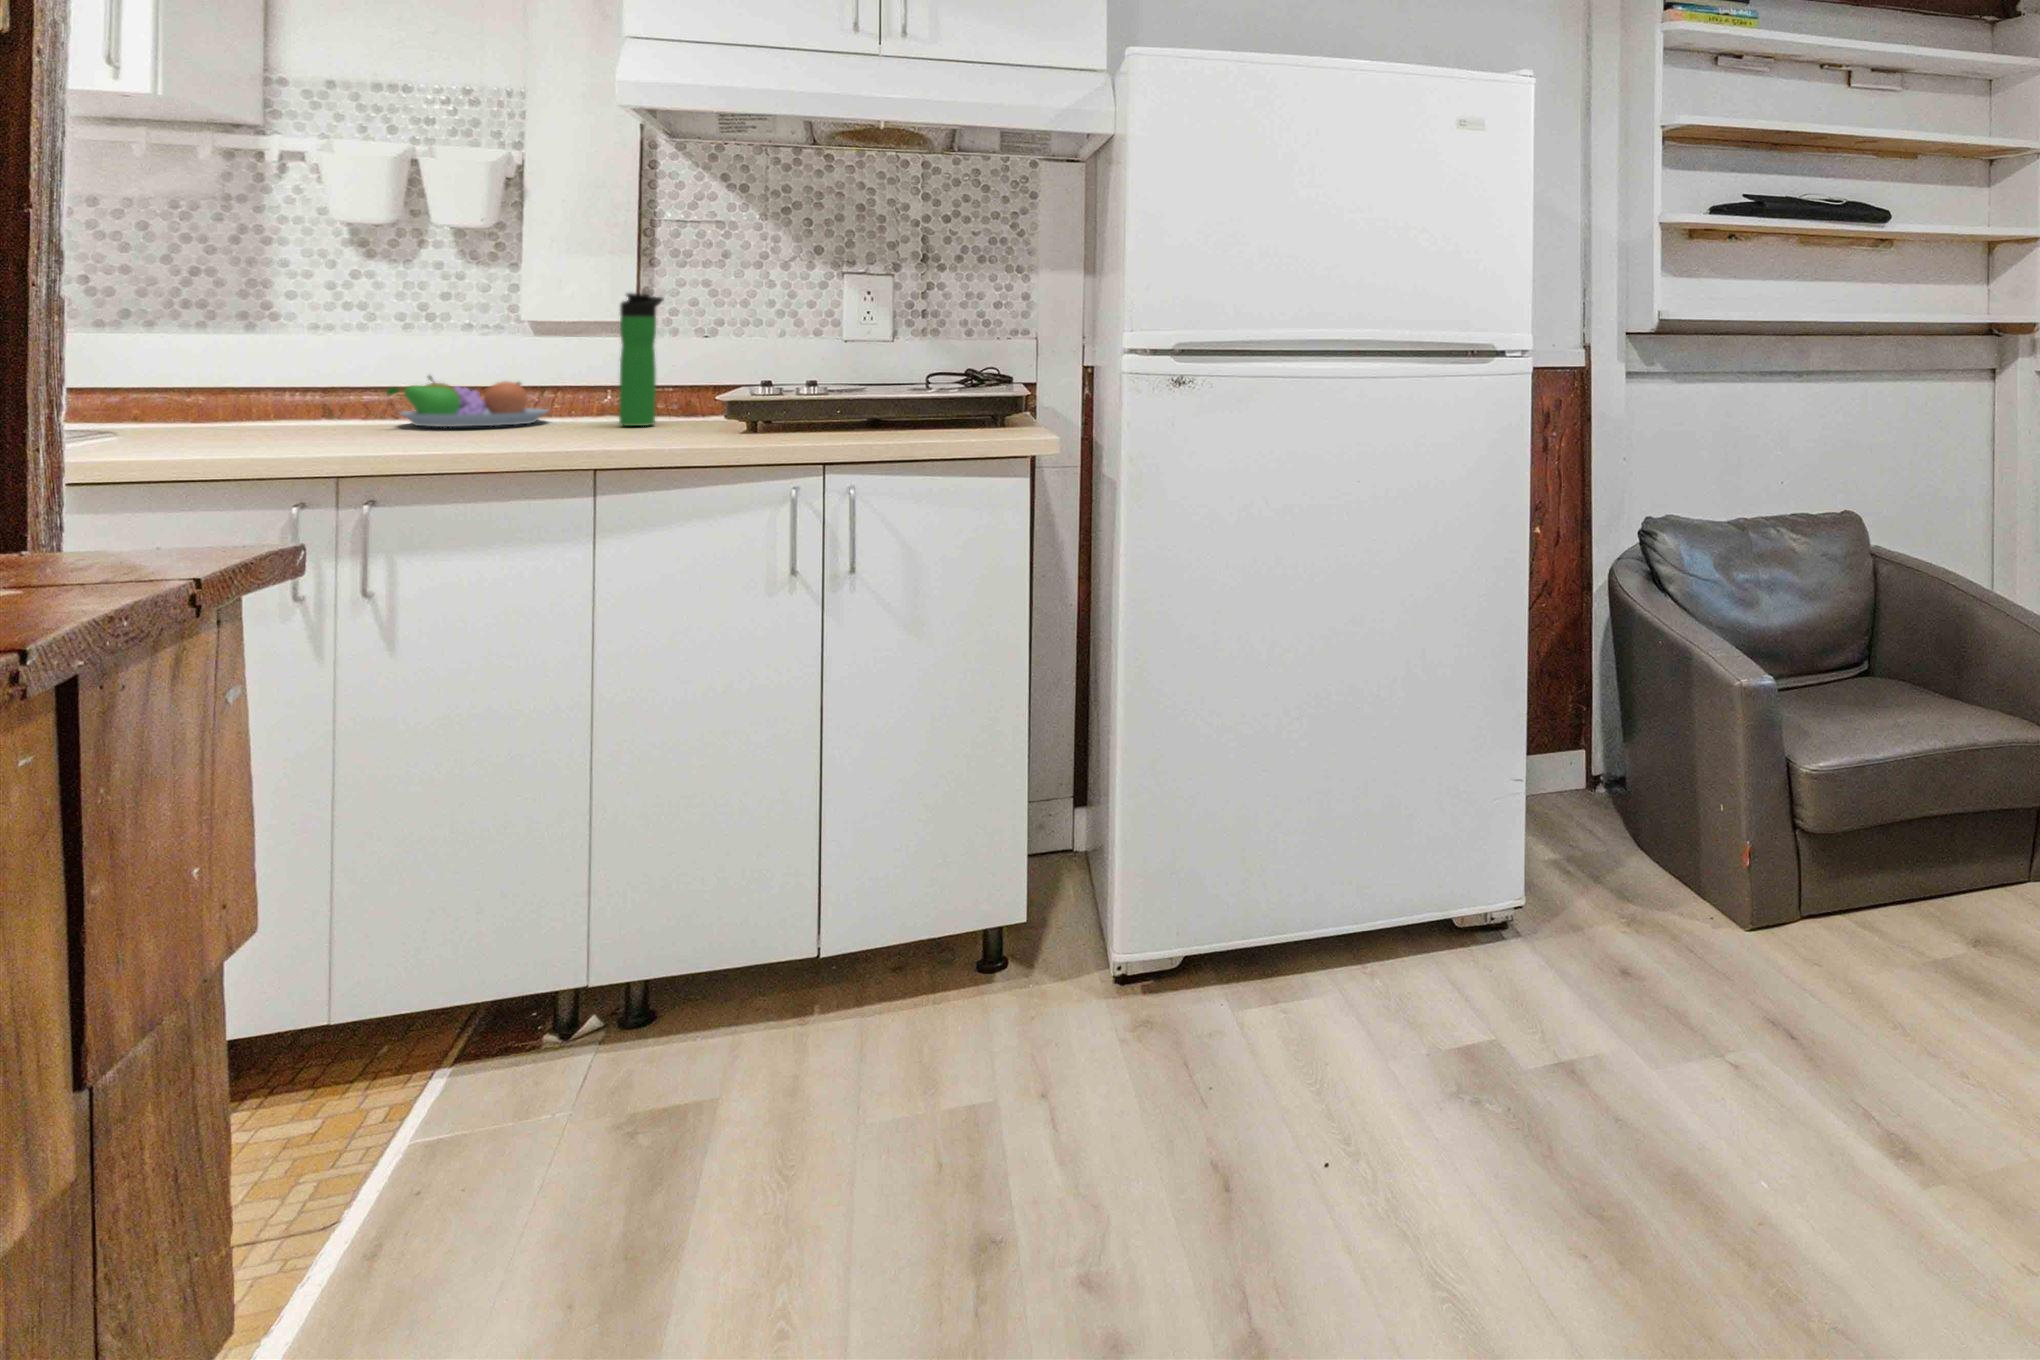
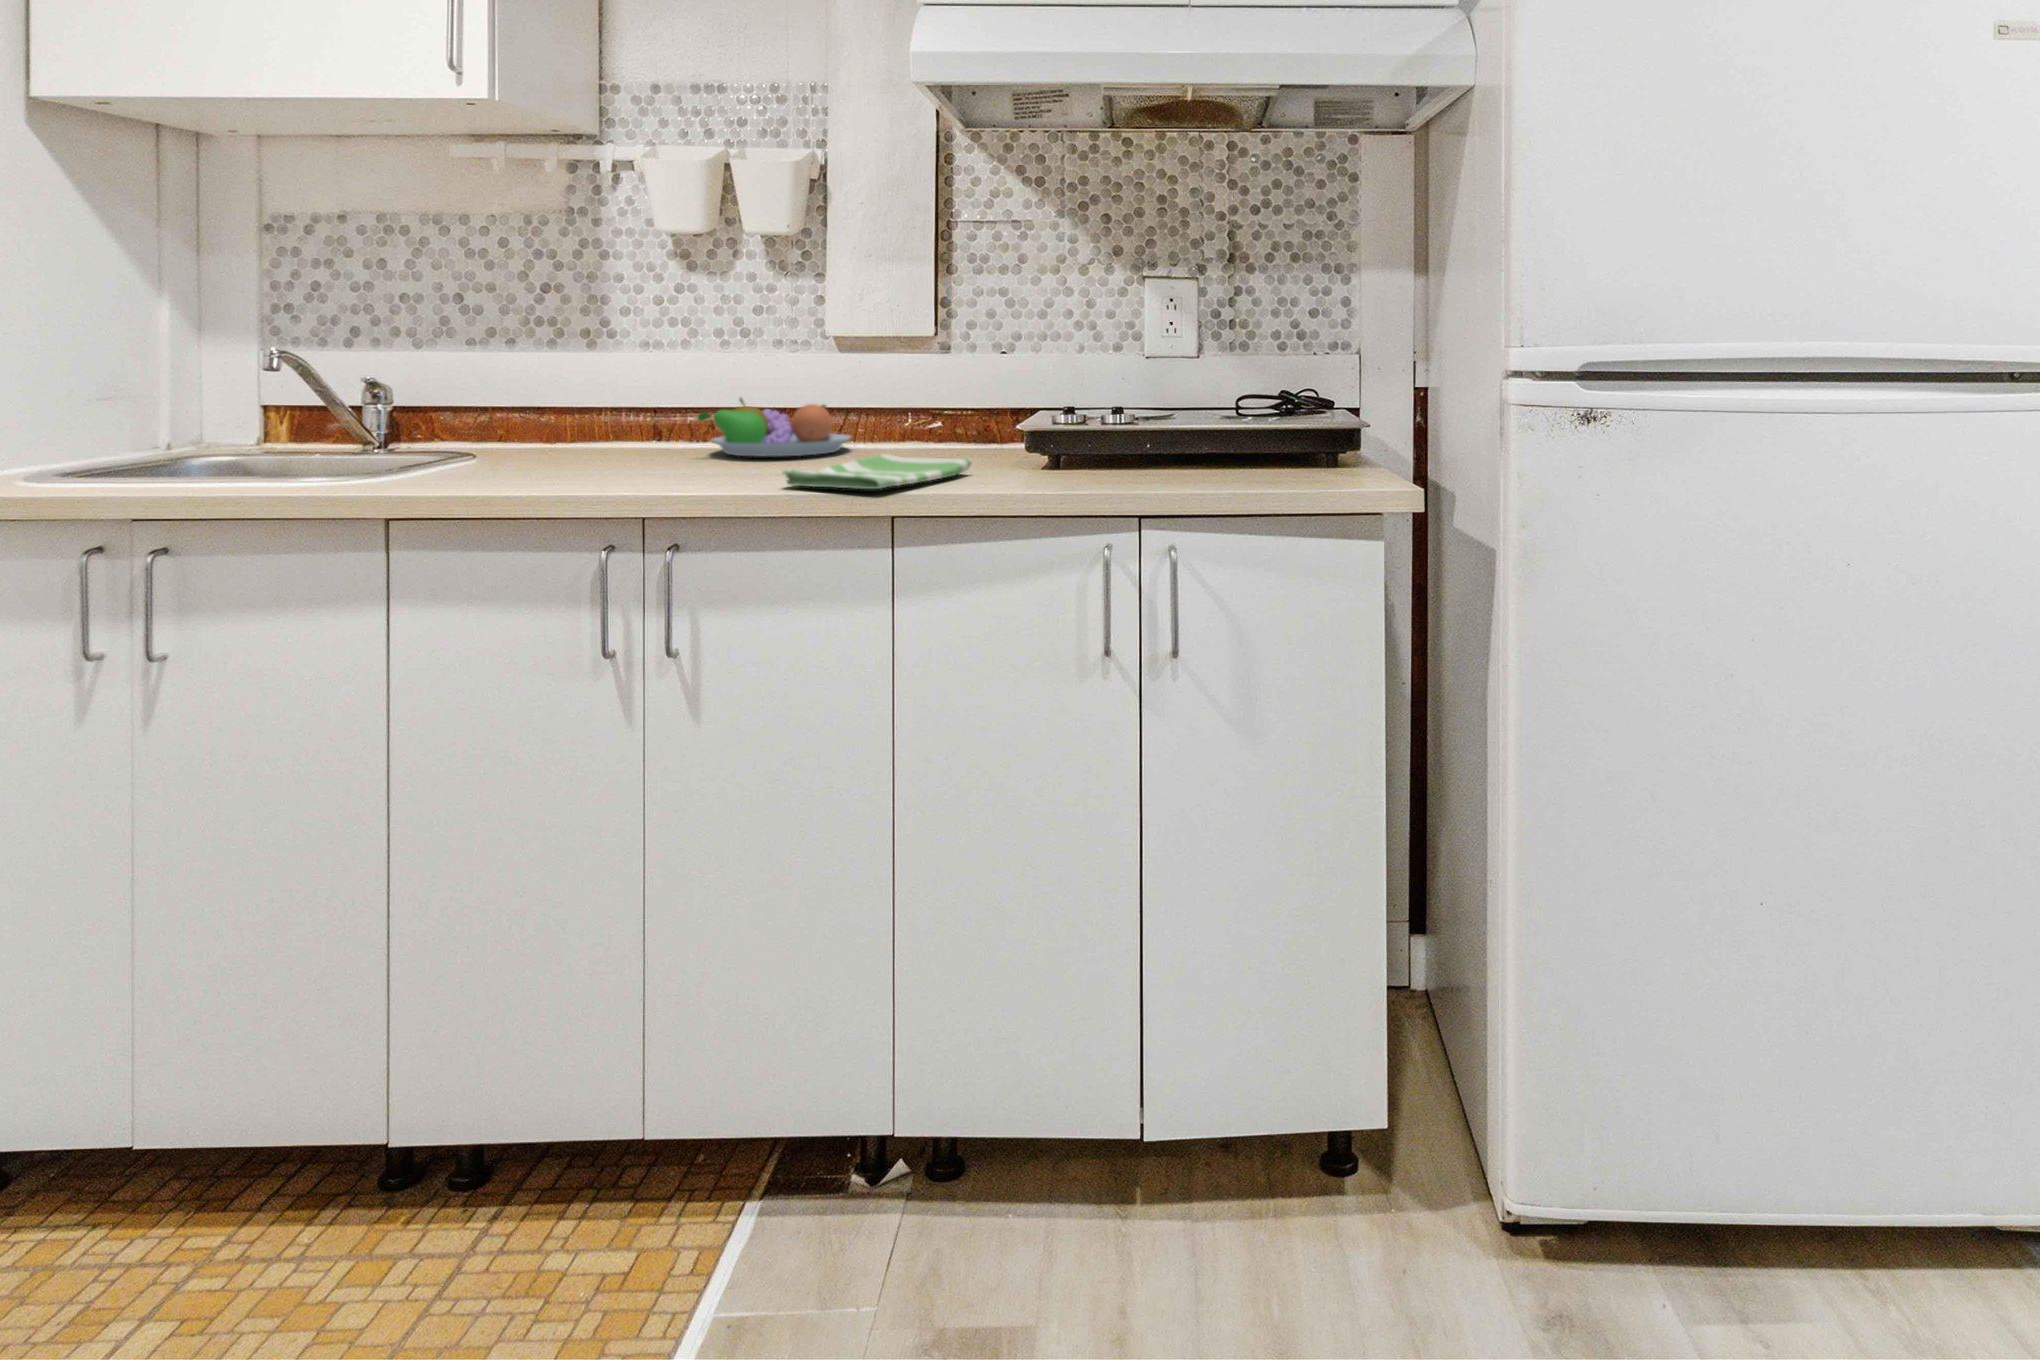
bottle: present [619,293,663,426] -> none [917,306,960,459]
dish towel: none [492,421,677,444] -> present [783,454,972,489]

